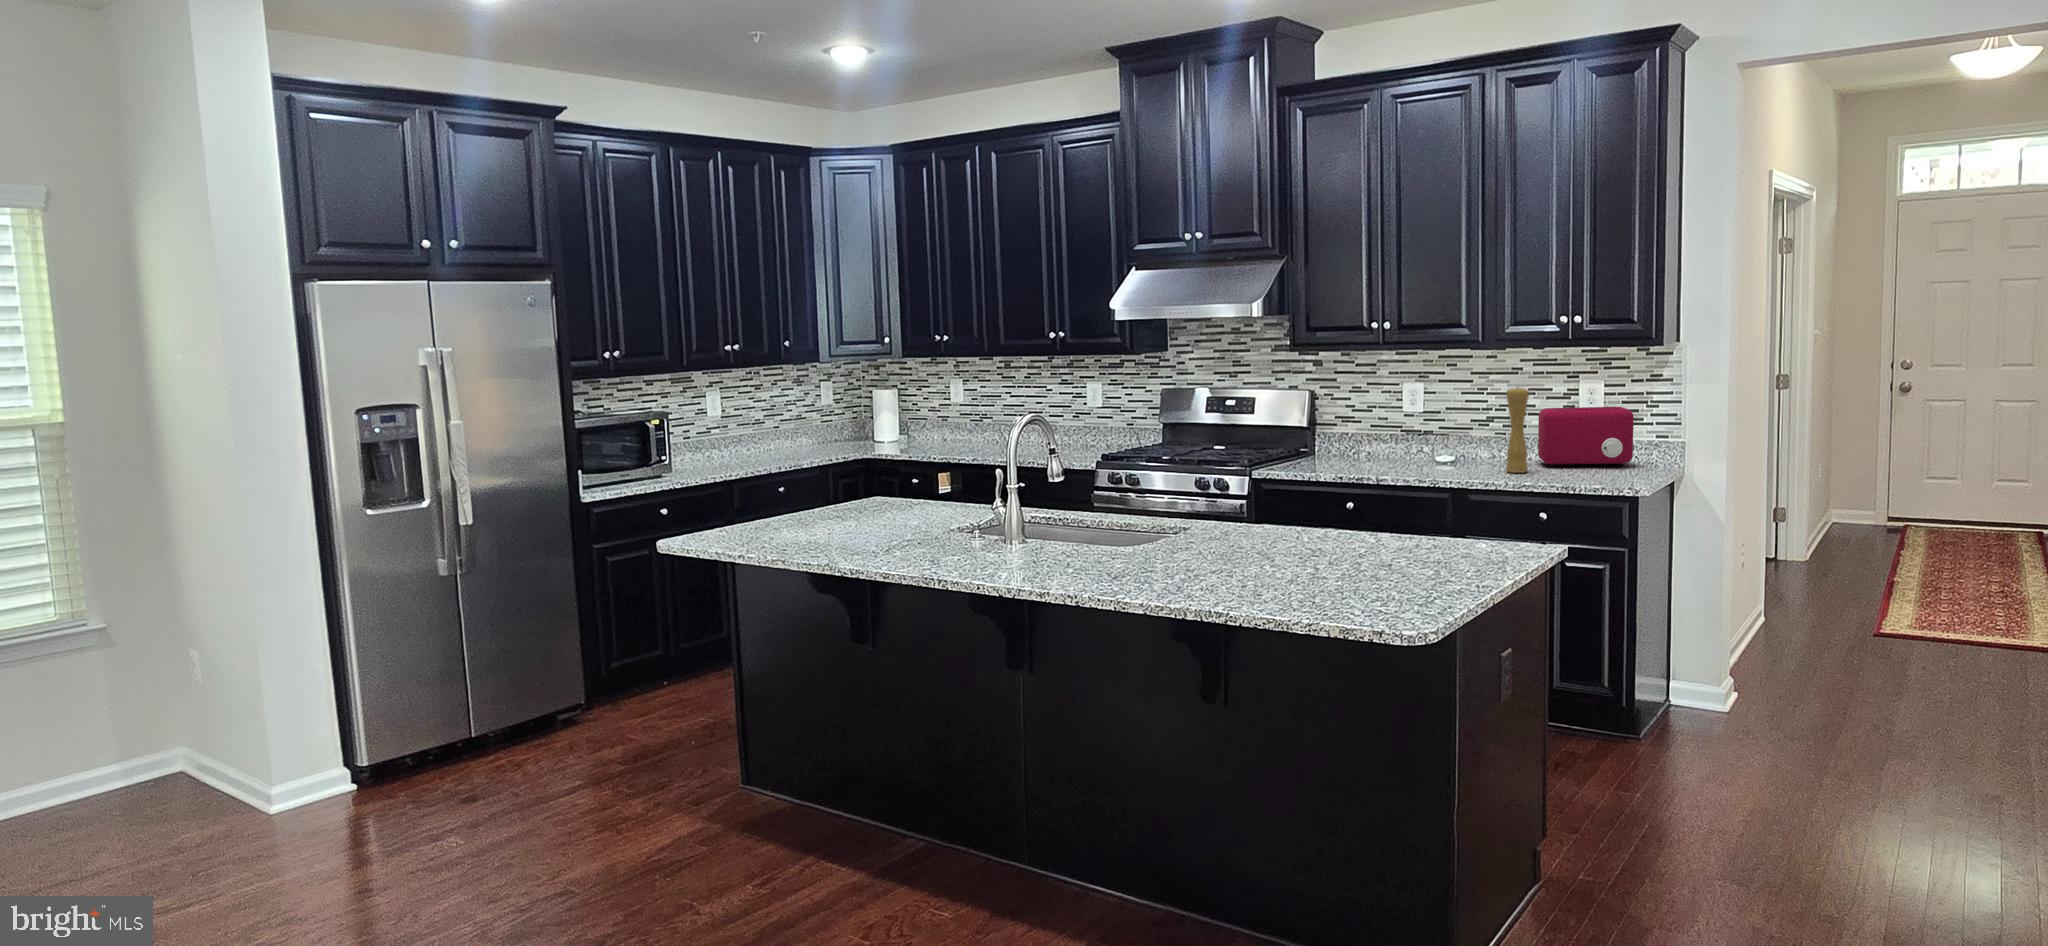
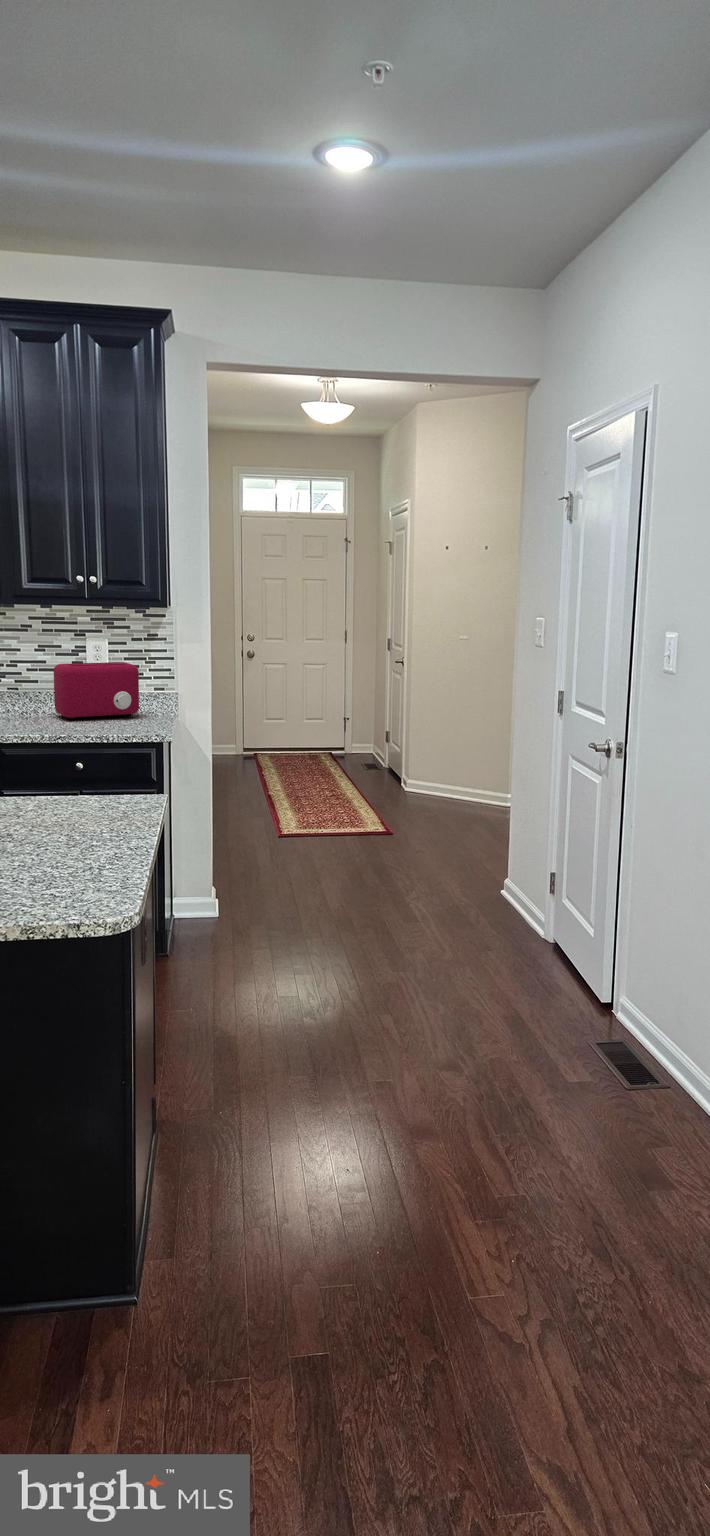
pepper mill: present [1506,387,1529,473] -> none [28,643,52,728]

